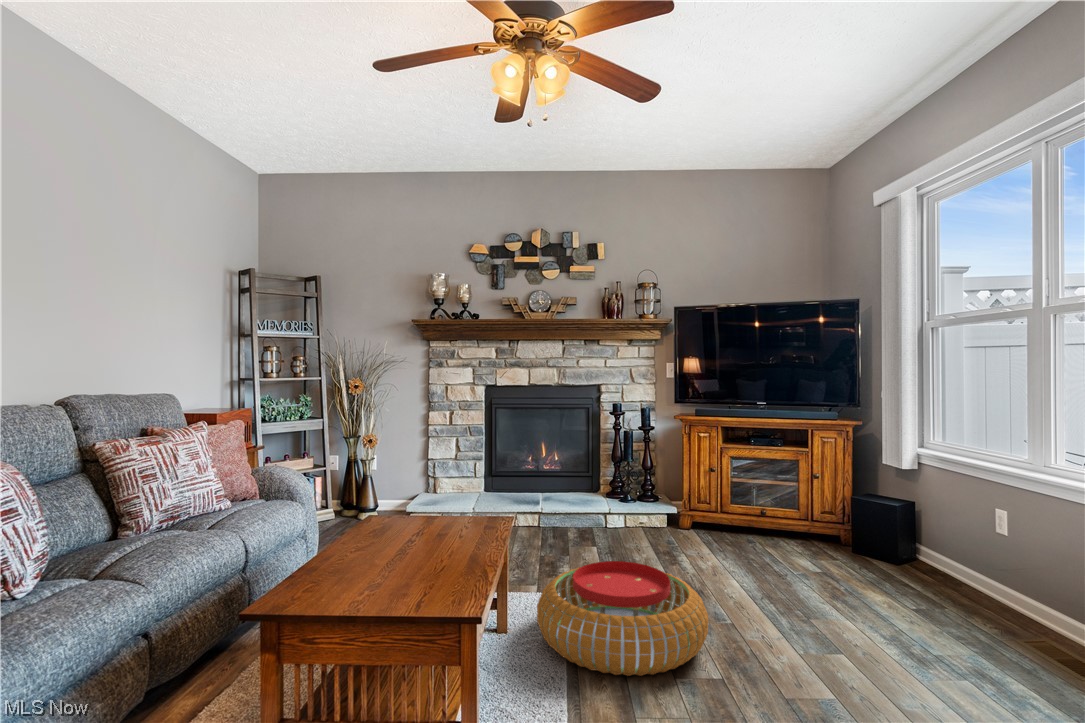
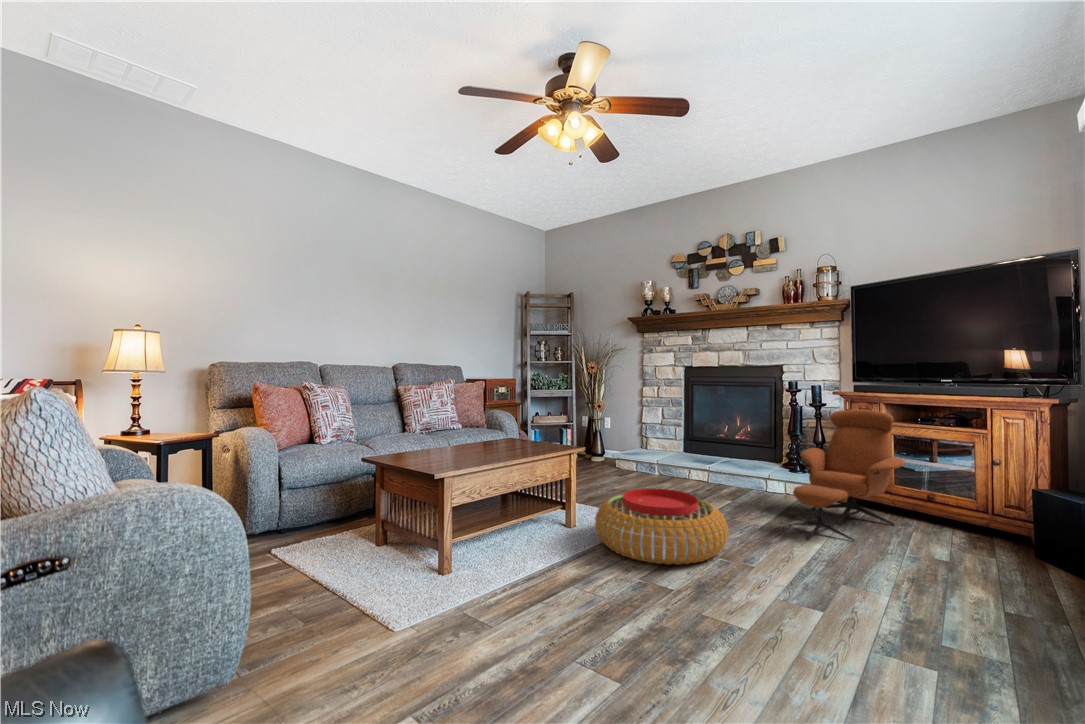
lounge chair: none [665,433,759,585] -> present [789,409,905,541]

